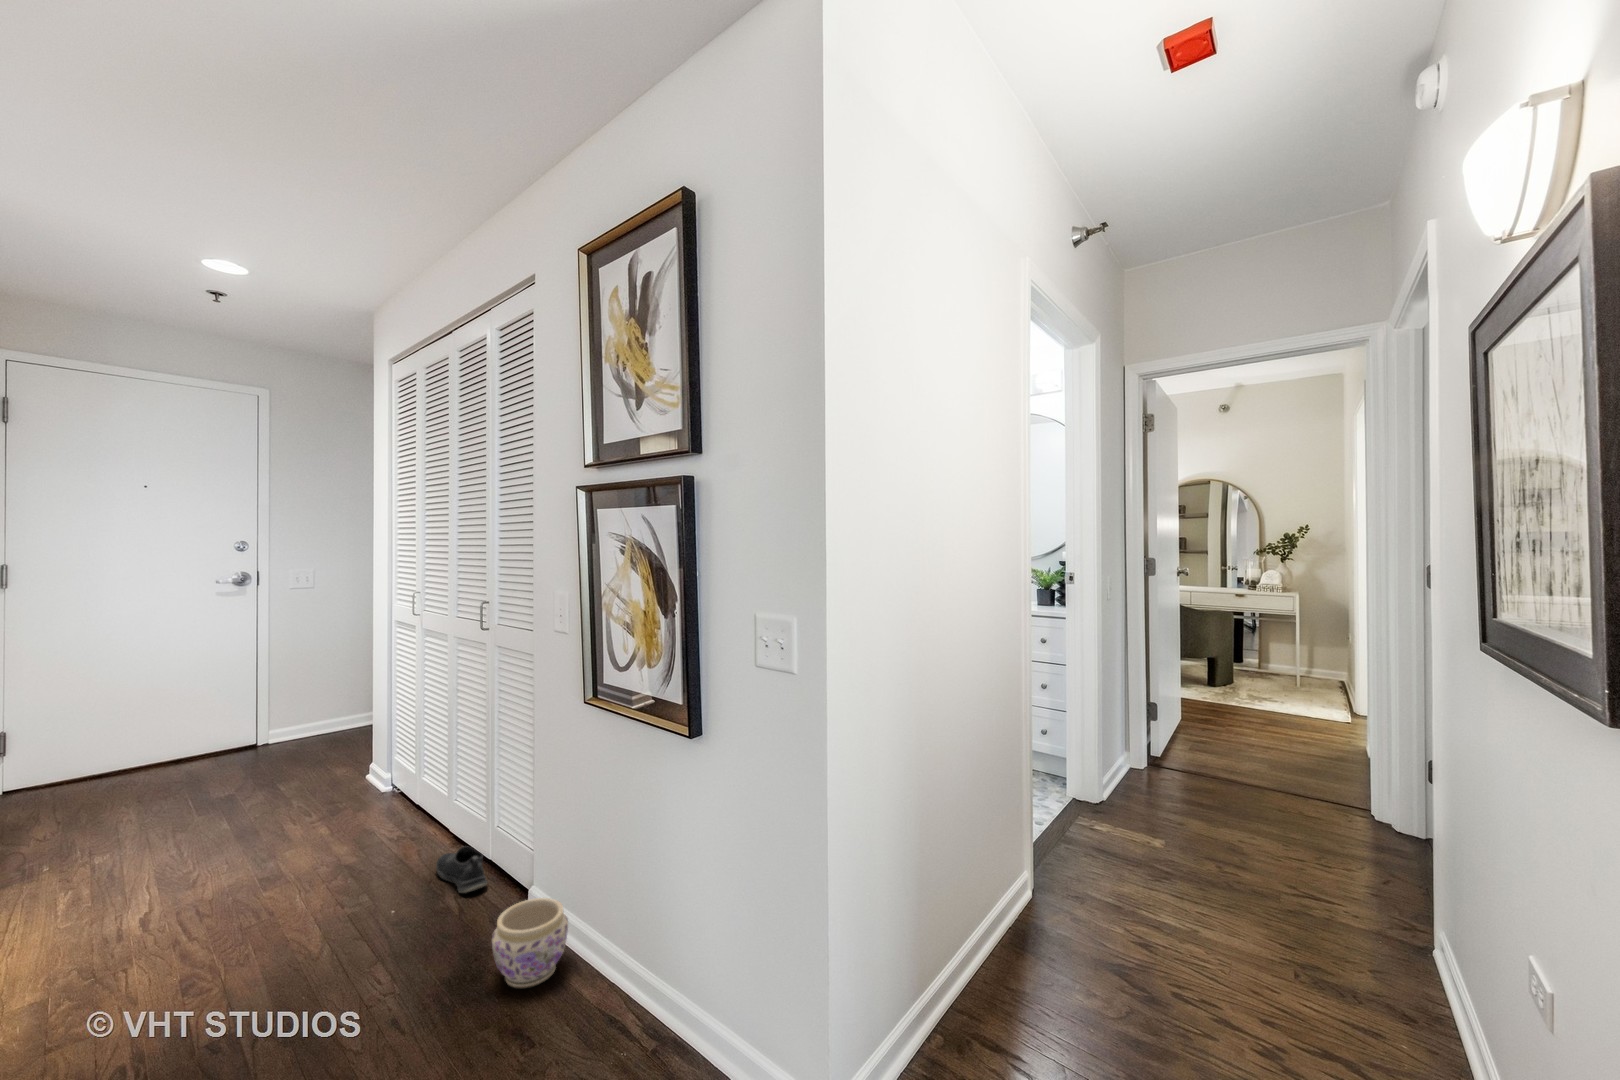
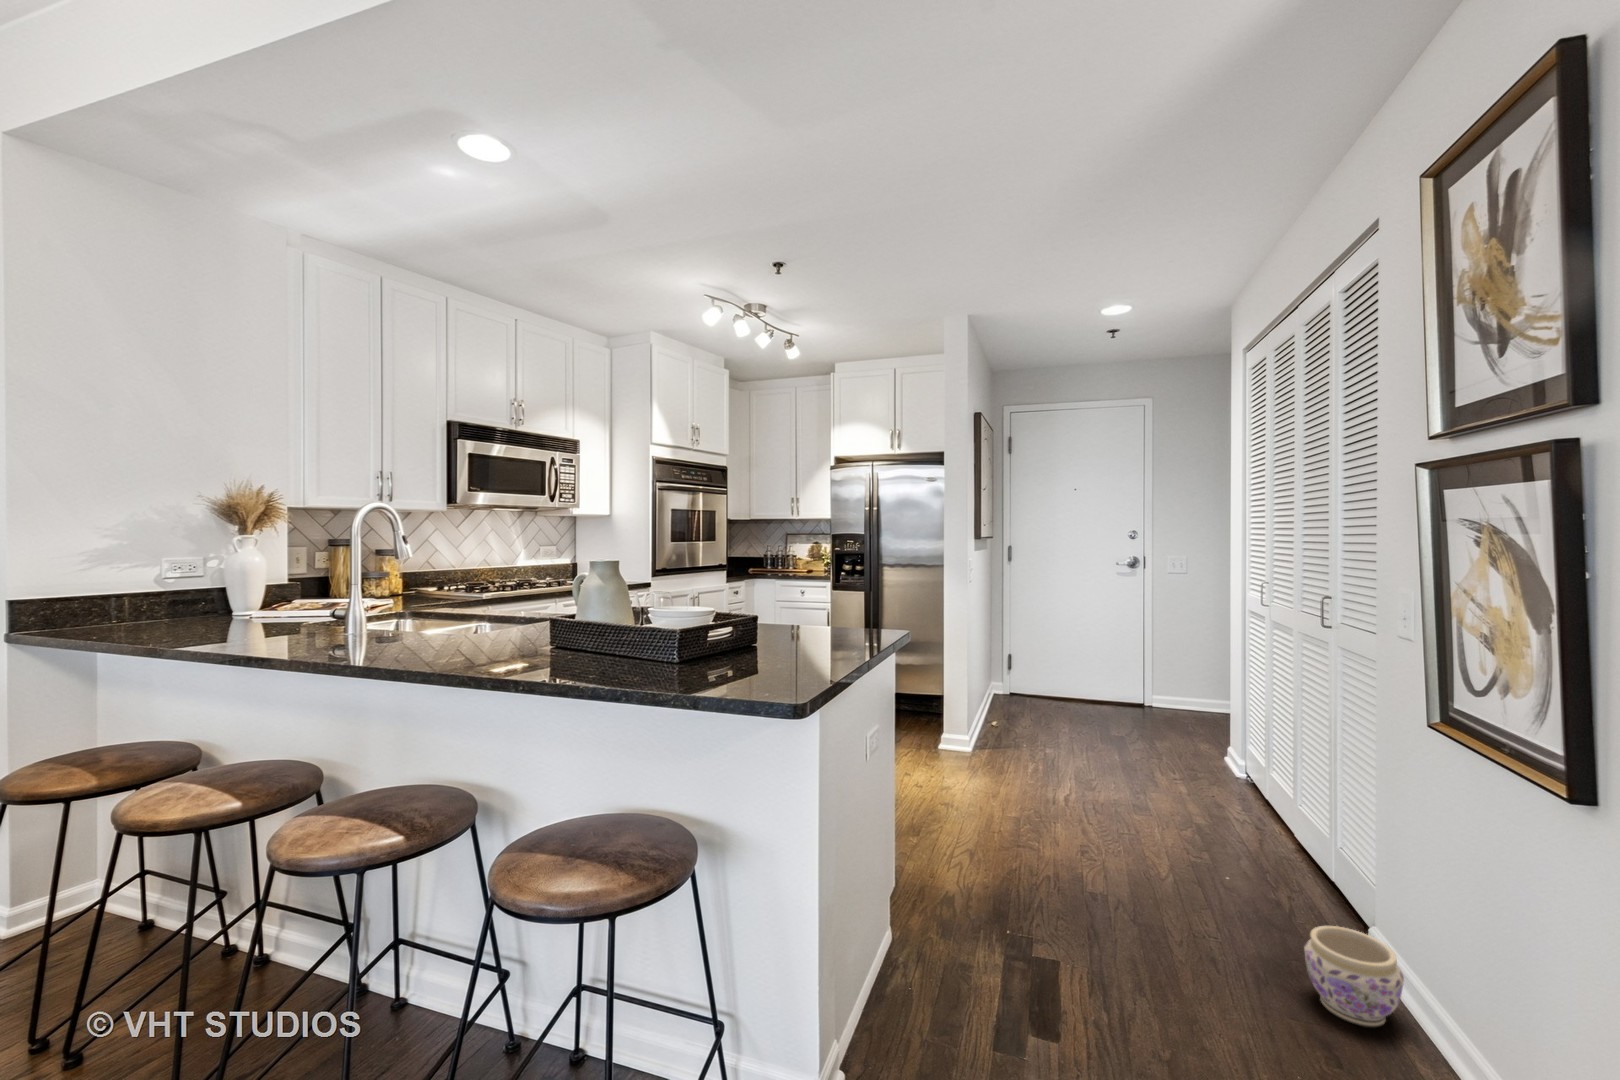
shoe: present [436,846,487,893] -> none [1271,850,1323,901]

